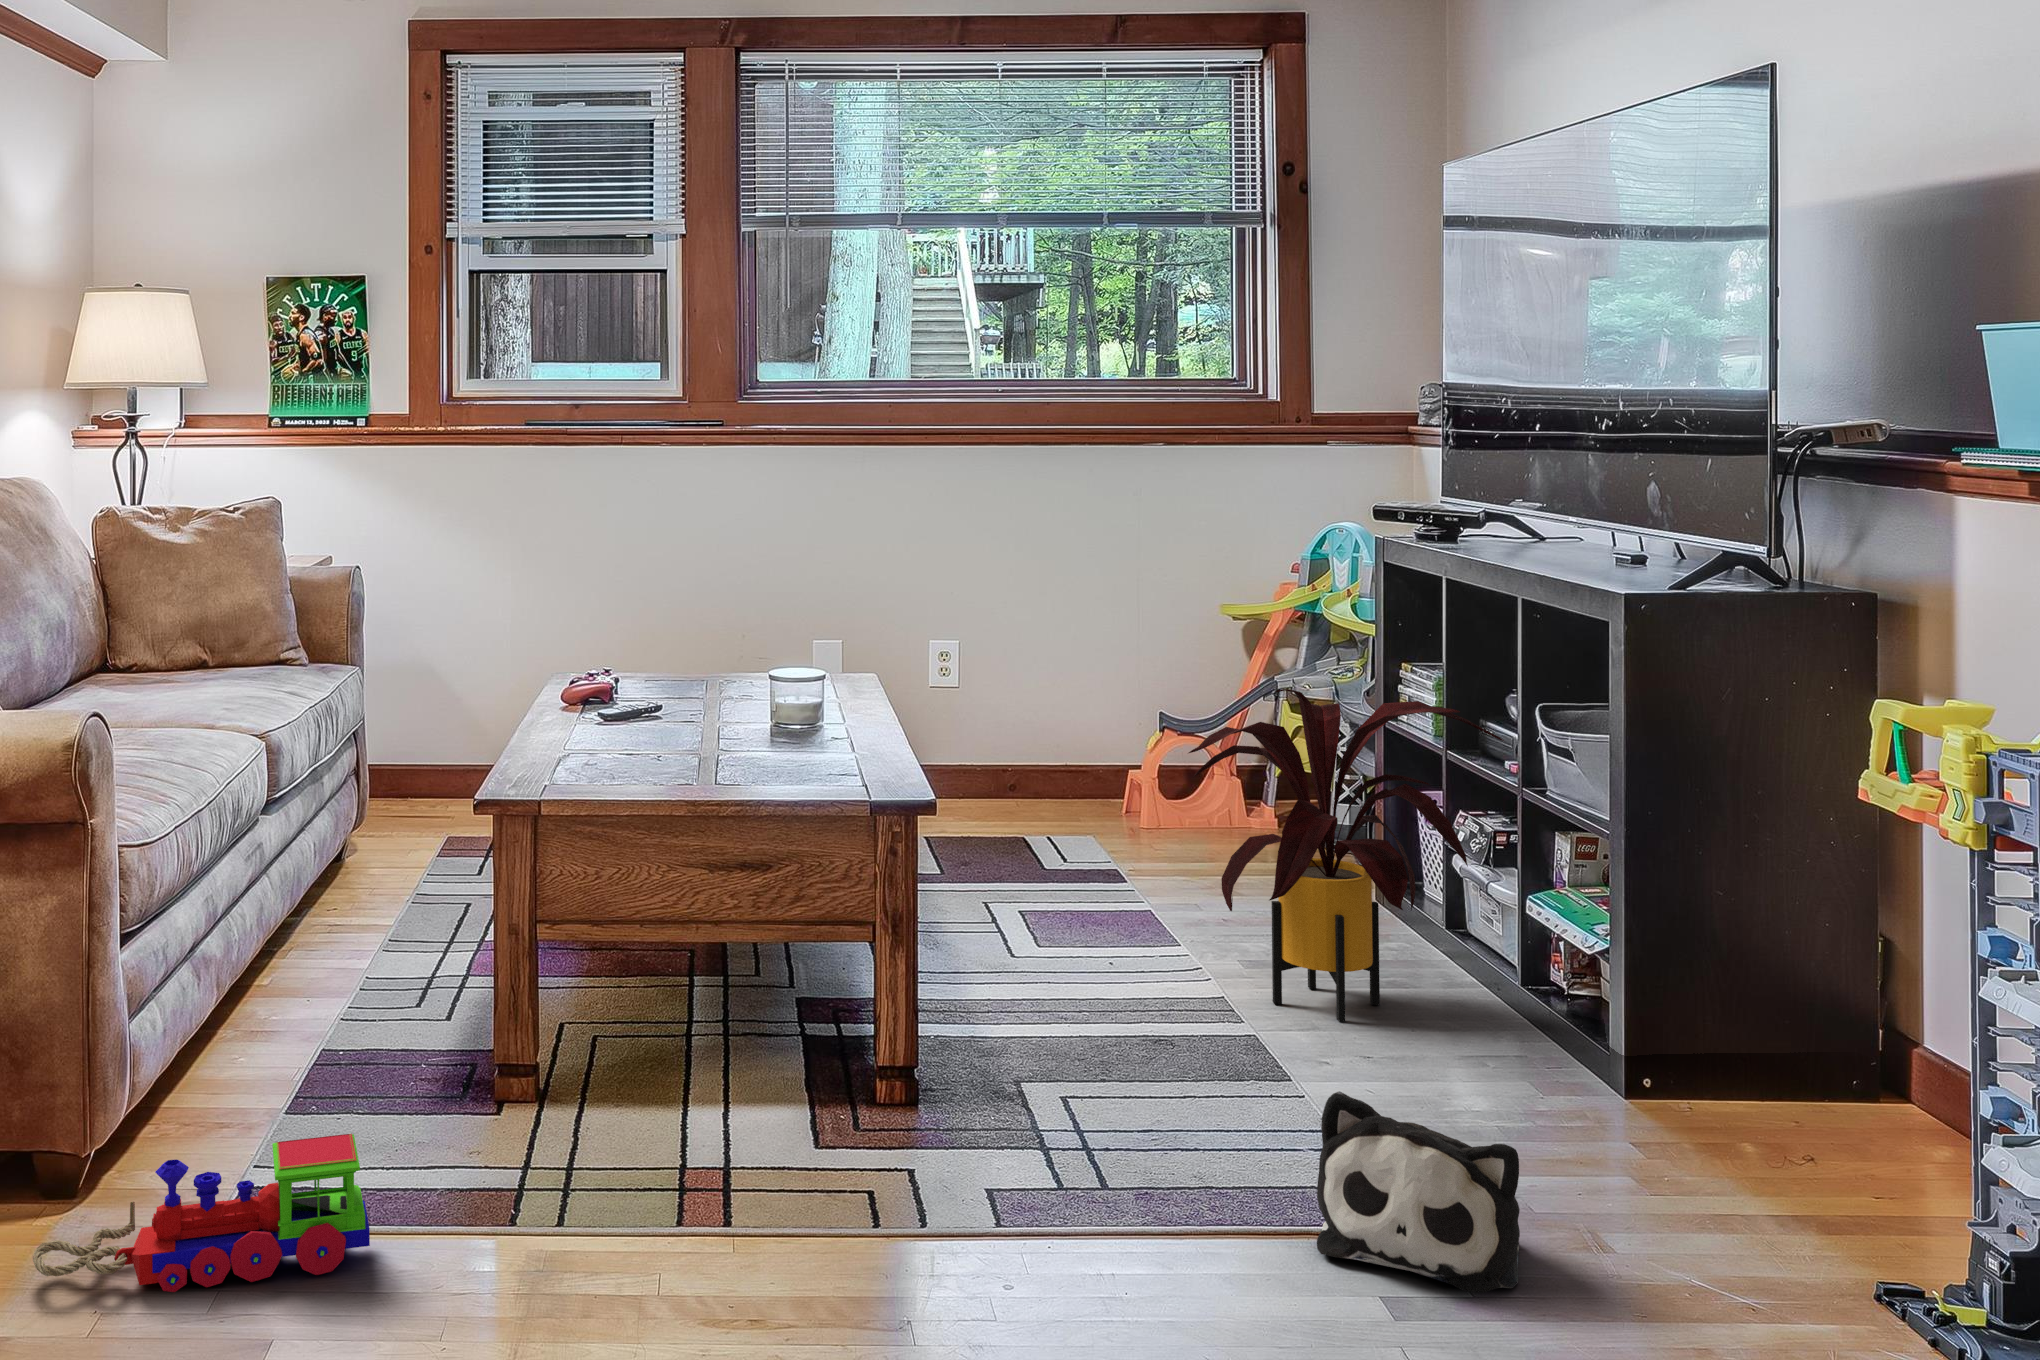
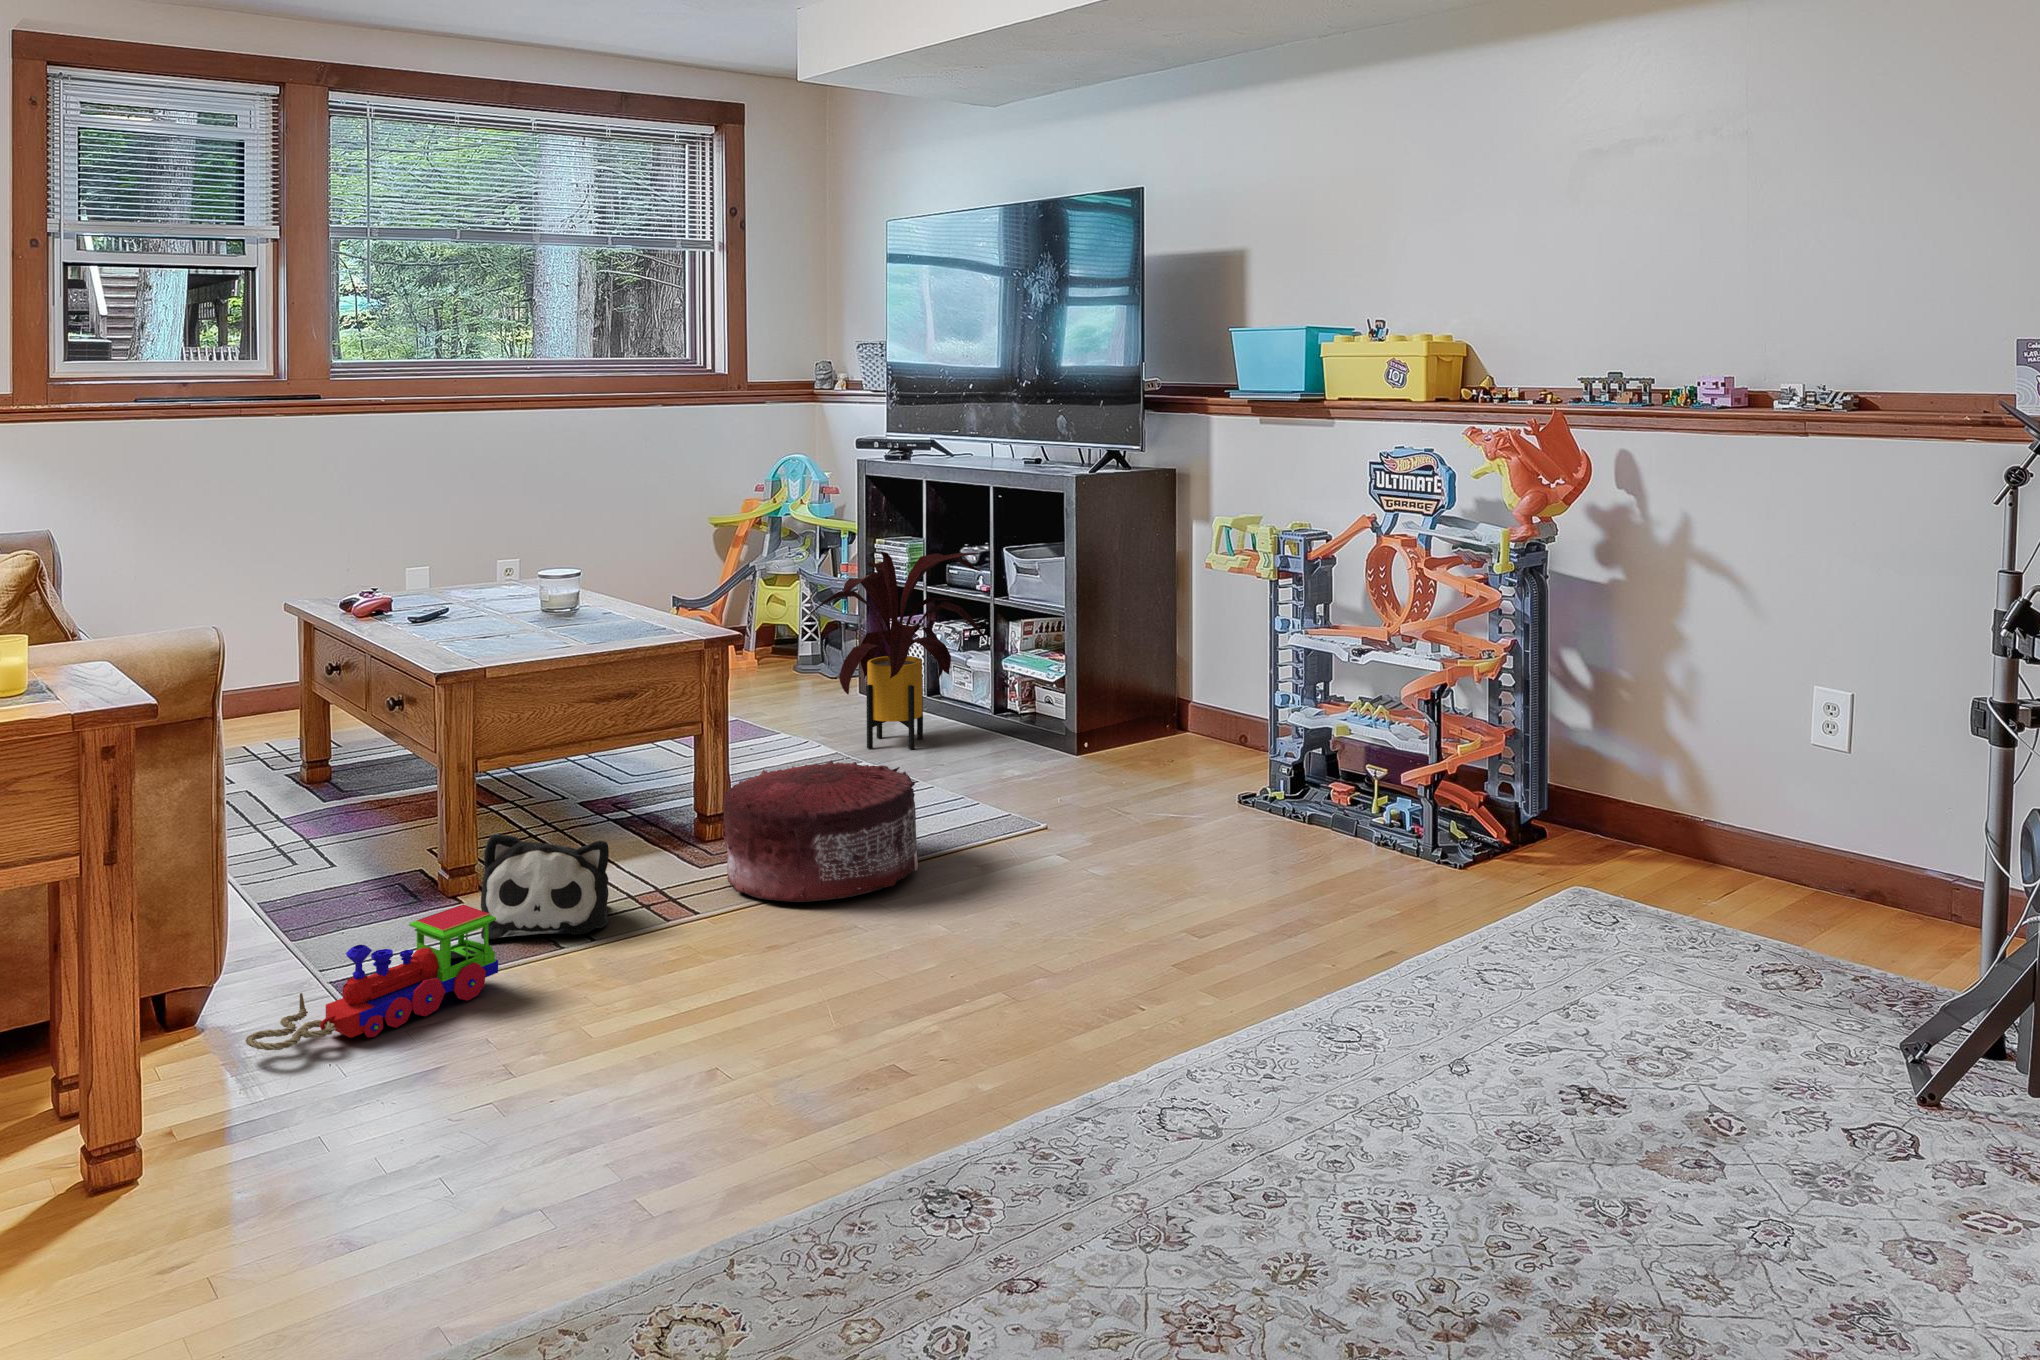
pouf: none [794,1020,1126,1280] -> present [723,760,918,902]
plush toy: present [1317,1091,1520,1293] -> present [481,833,609,939]

